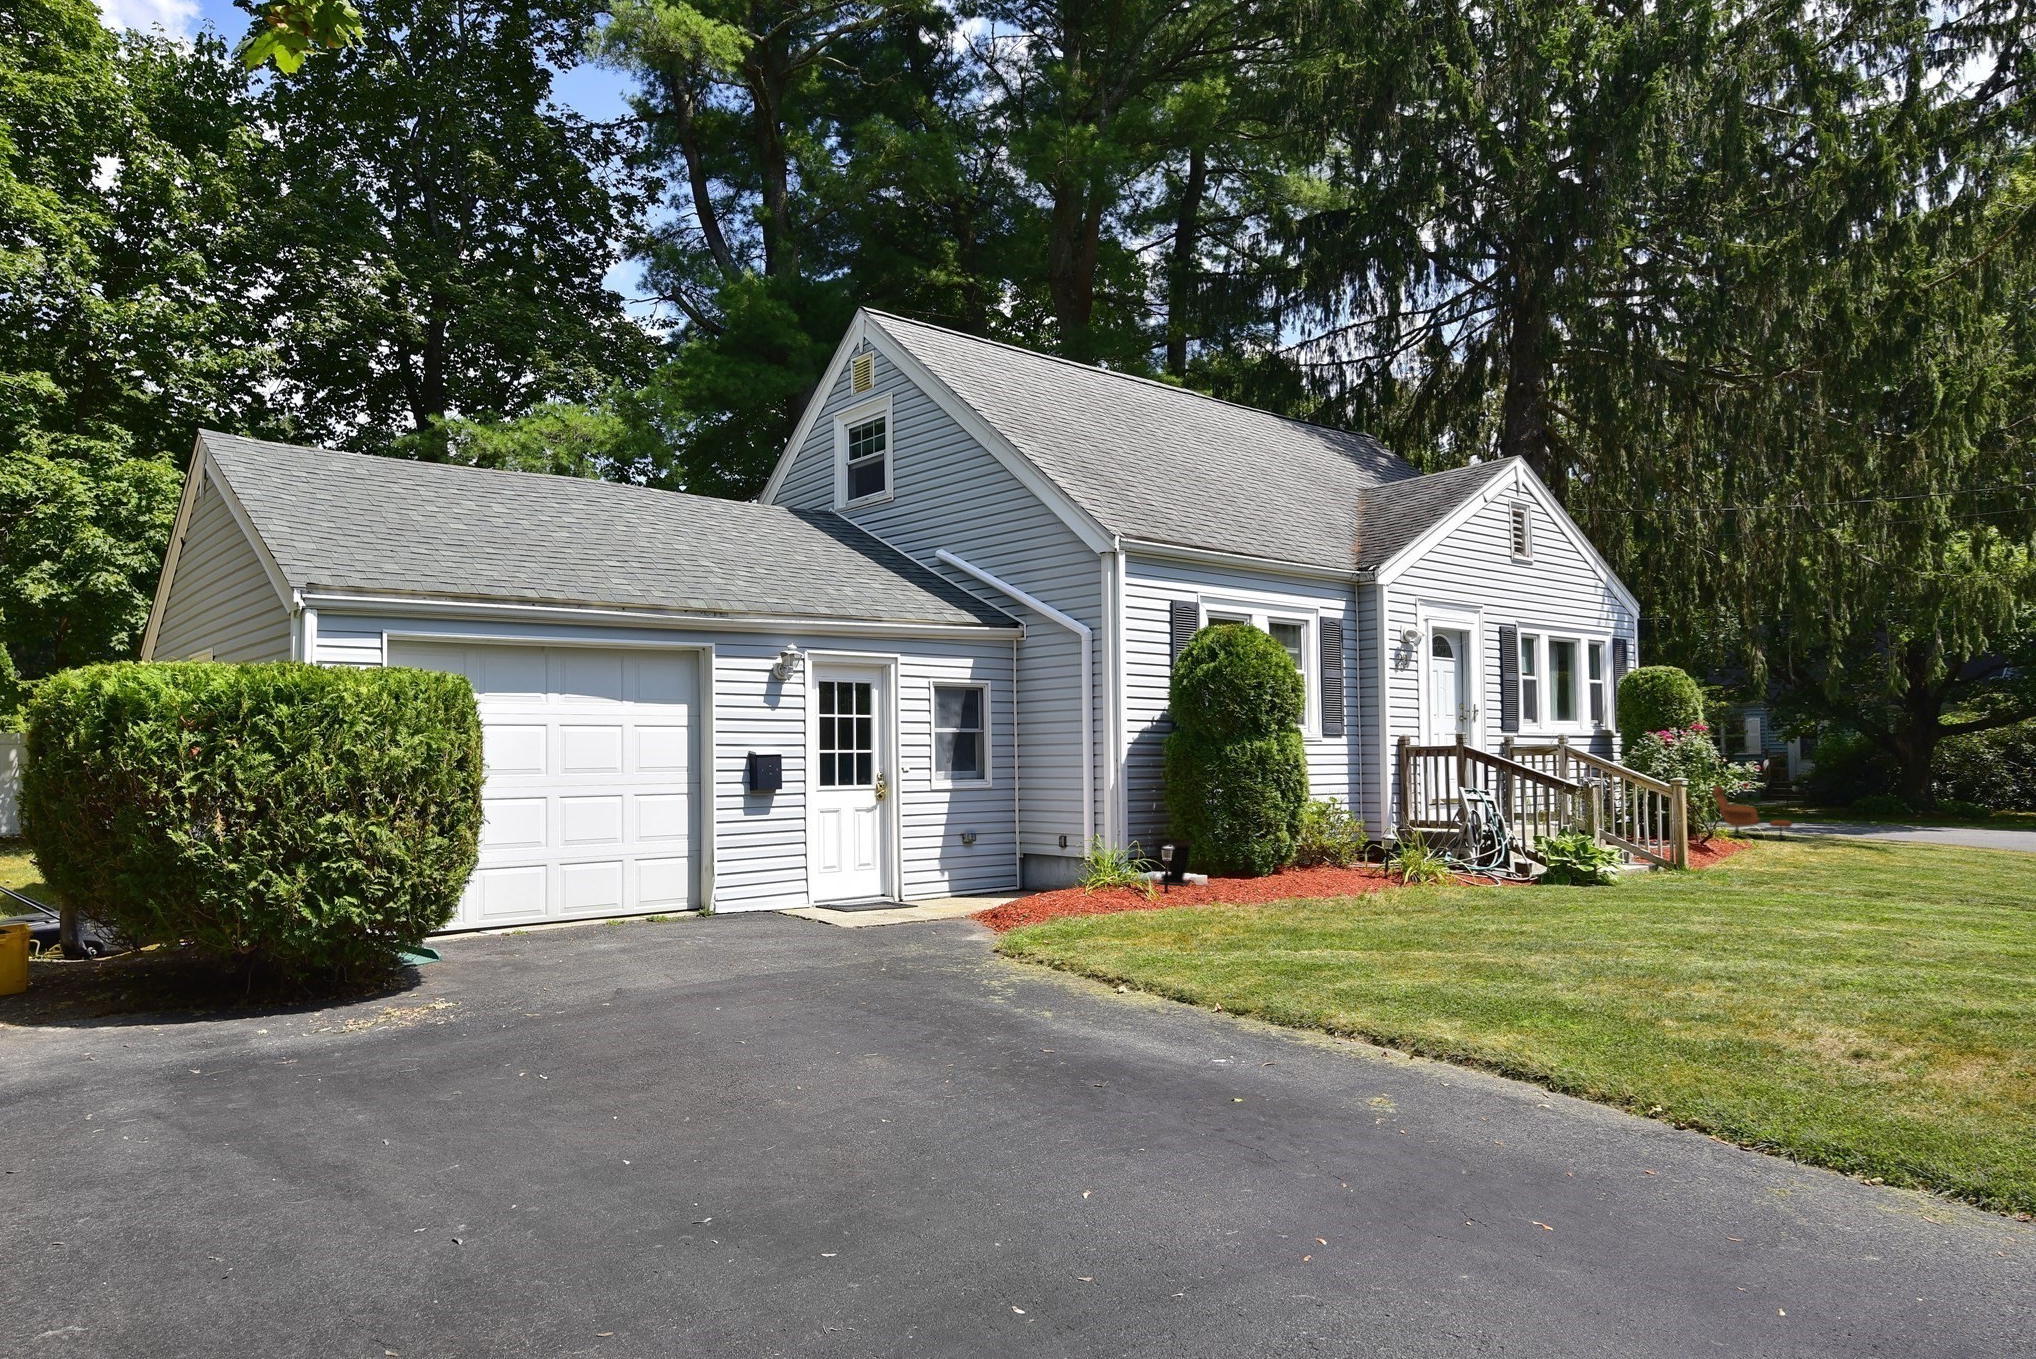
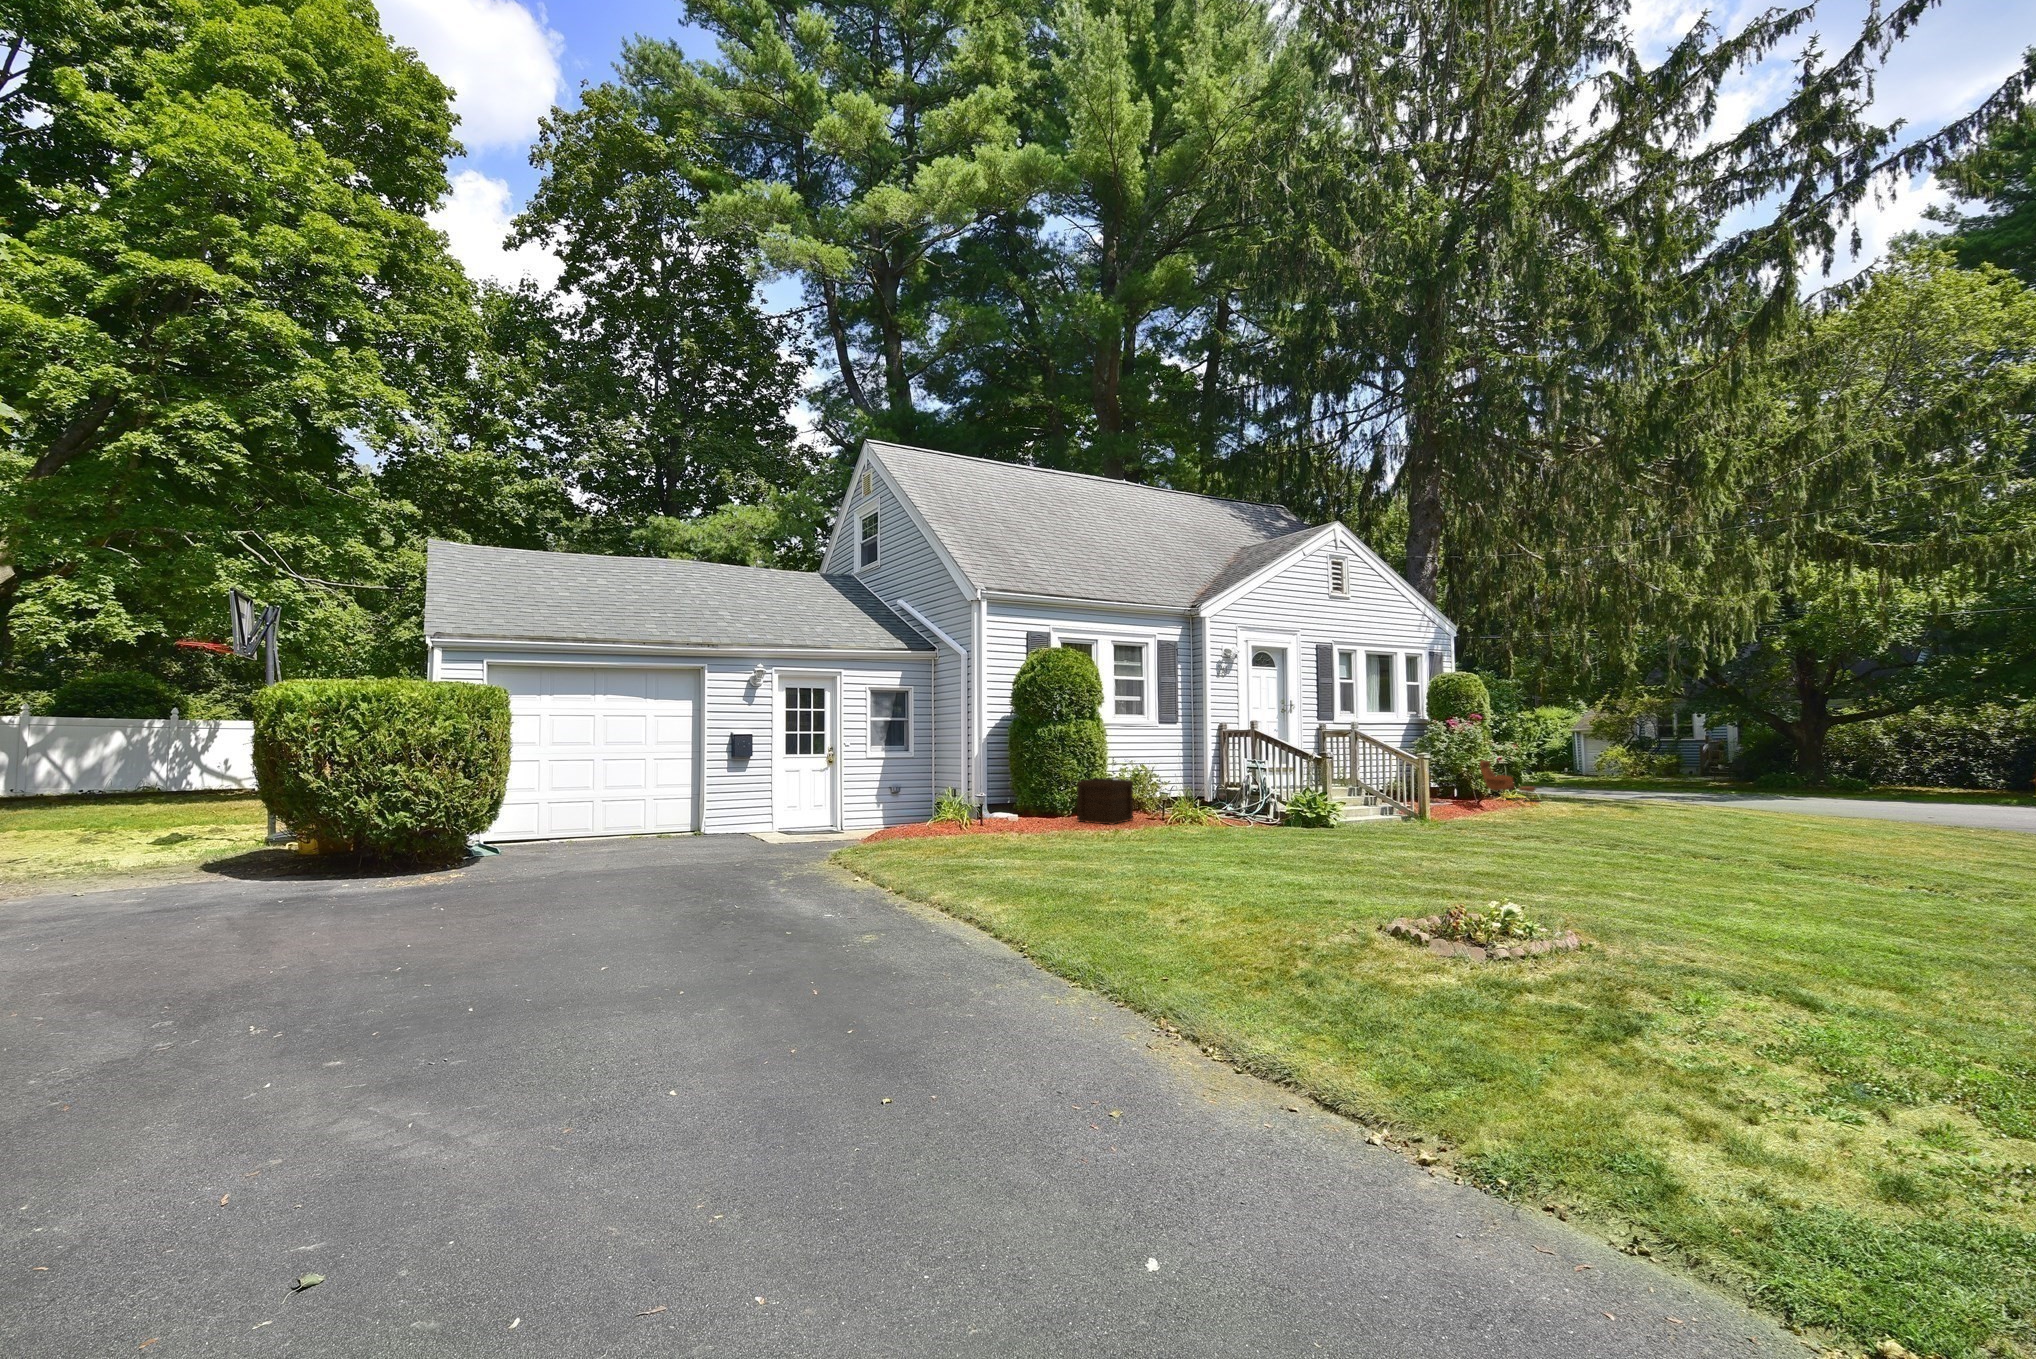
wooden crate: none [1265,816,1339,885] -> present [1077,778,1133,825]
bucket: present [1153,839,1192,885] -> none [1000,790,1027,823]

